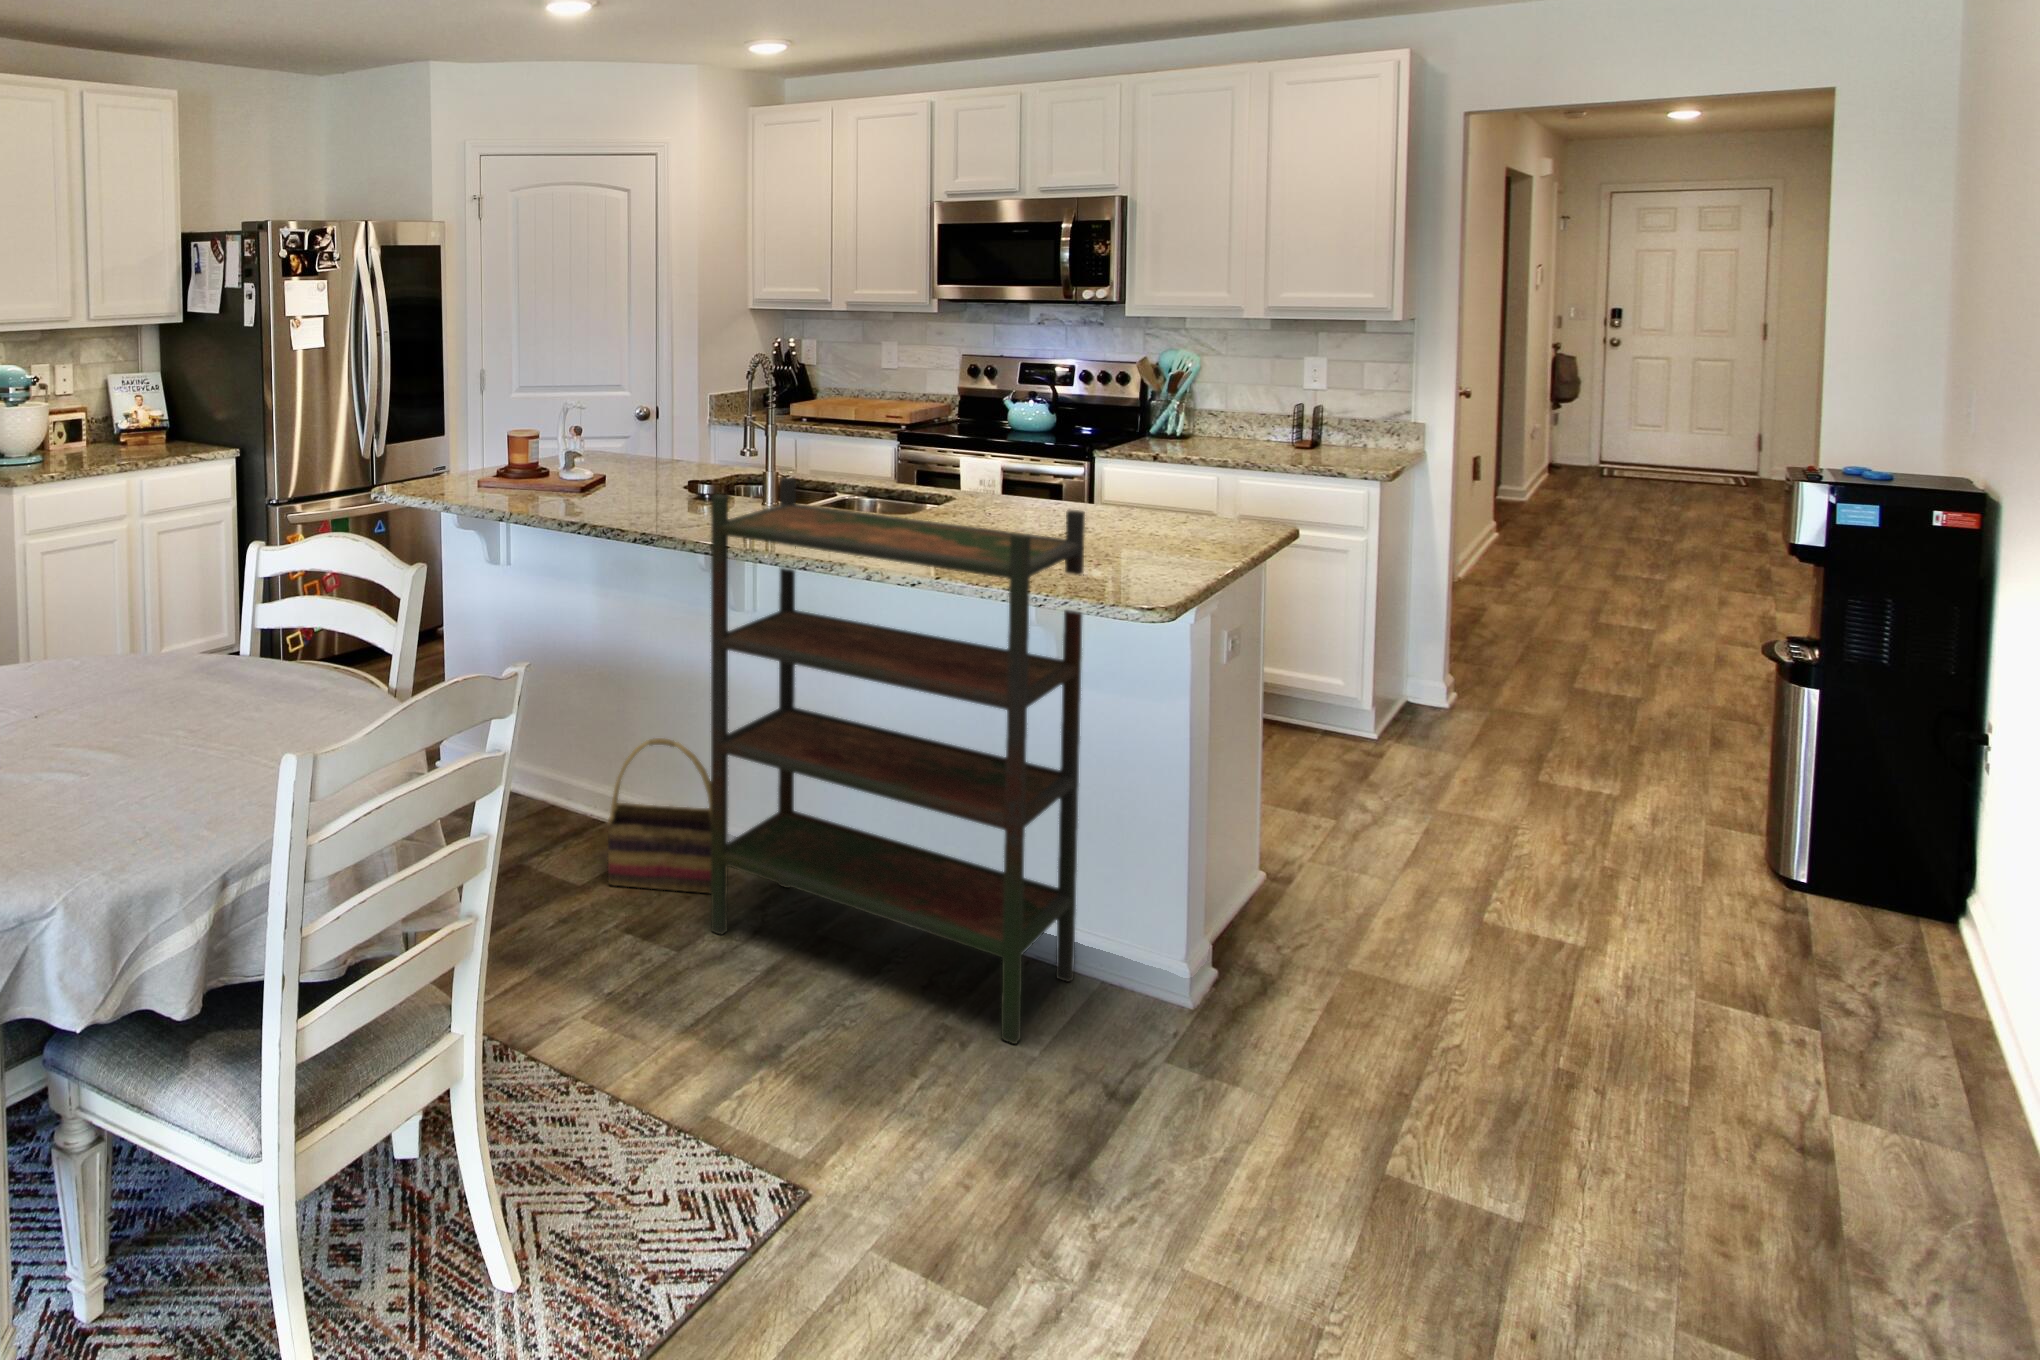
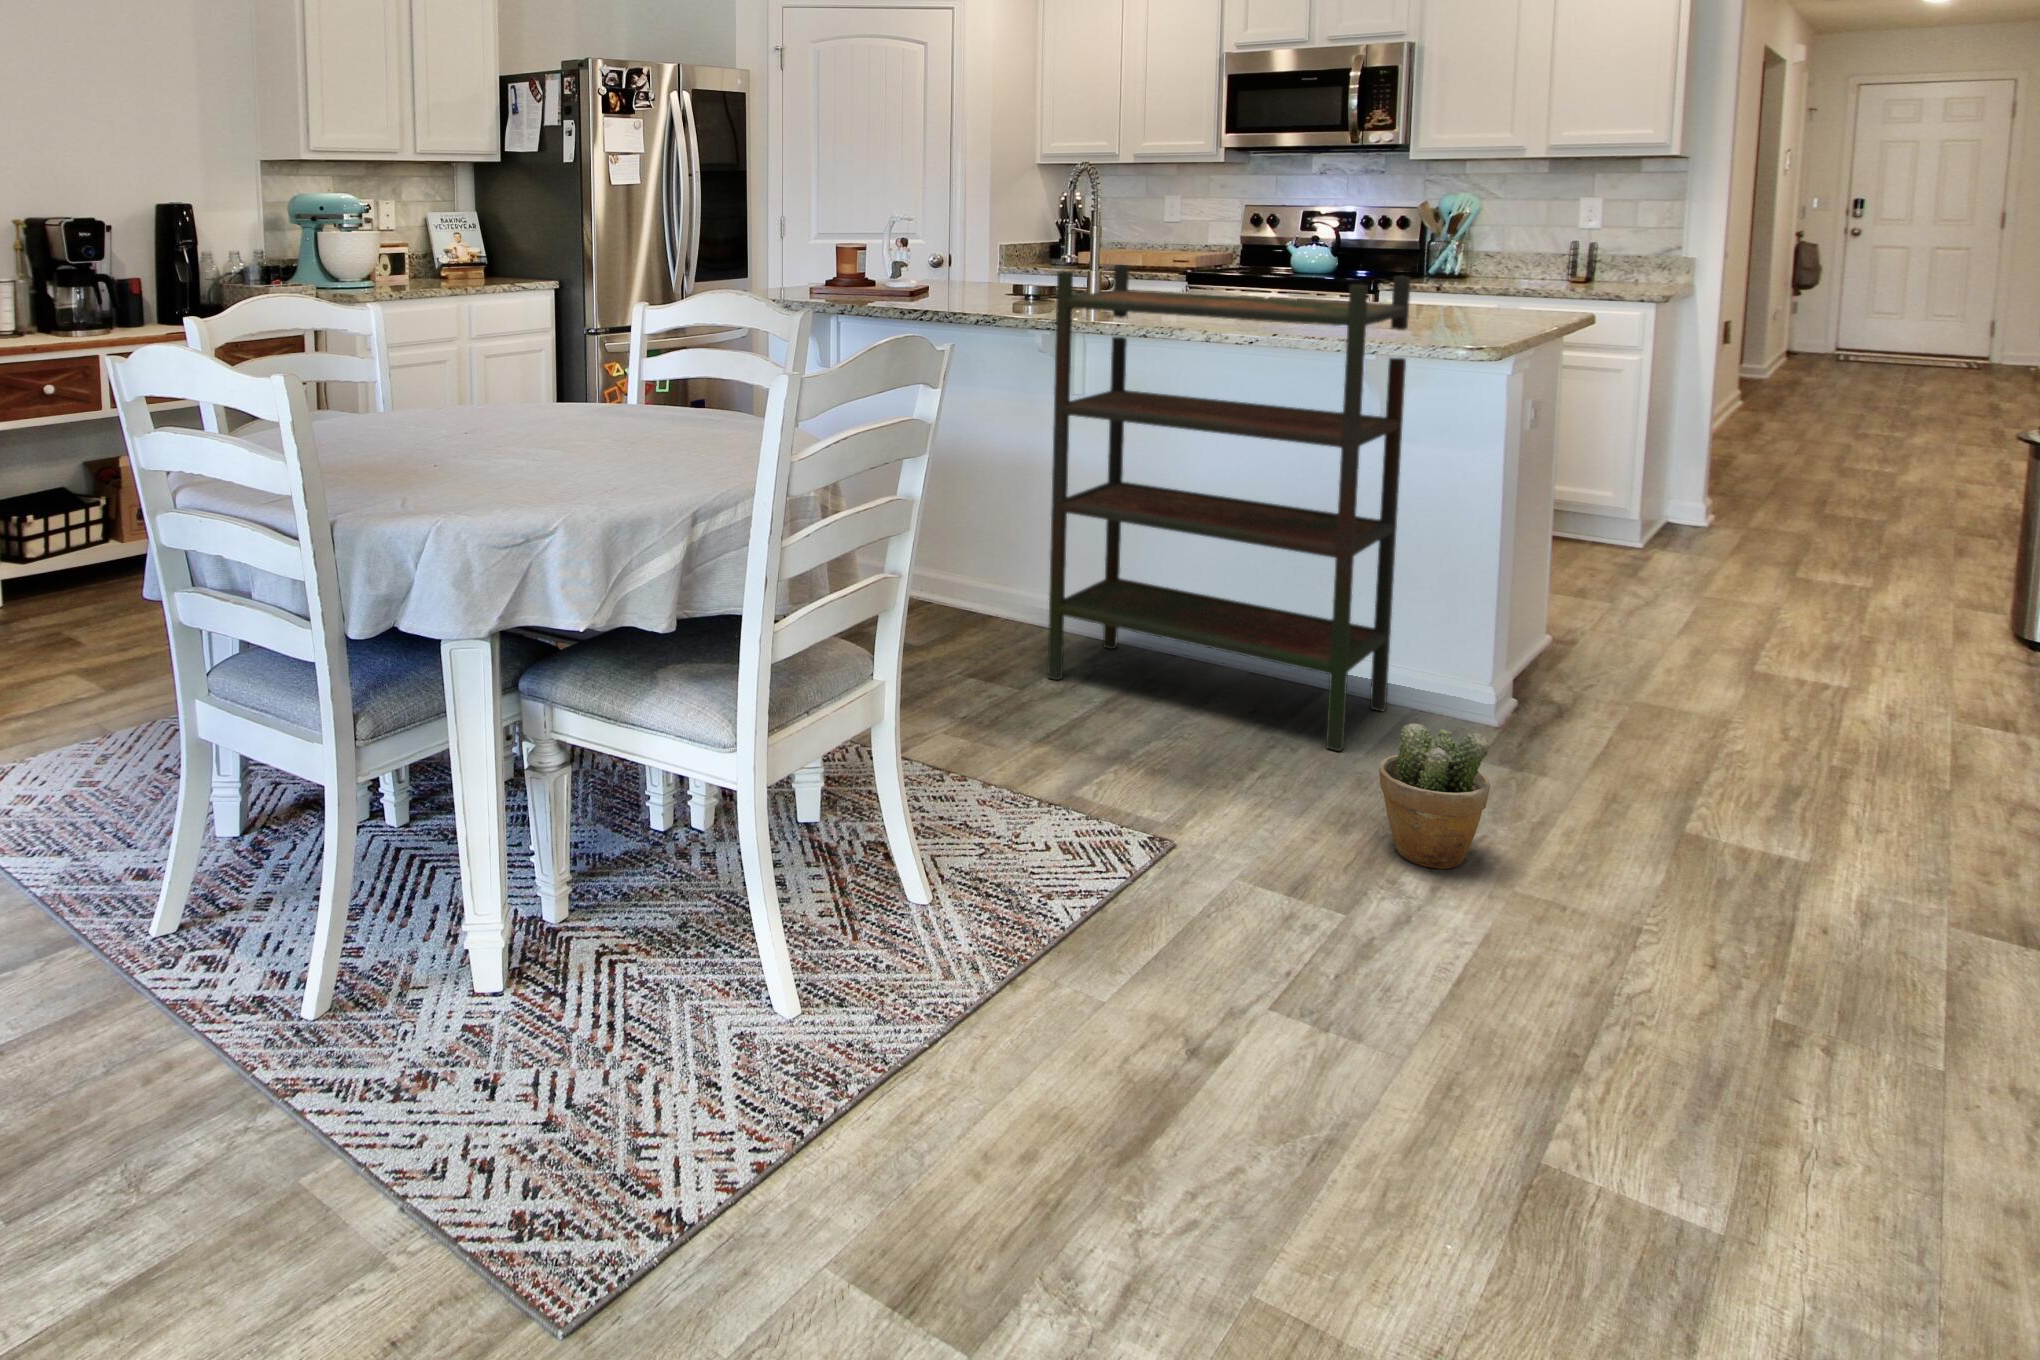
basket: present [607,738,711,894] -> none [944,512,1047,653]
potted plant: none [1039,1058,1163,1233] -> present [1379,723,1490,869]

